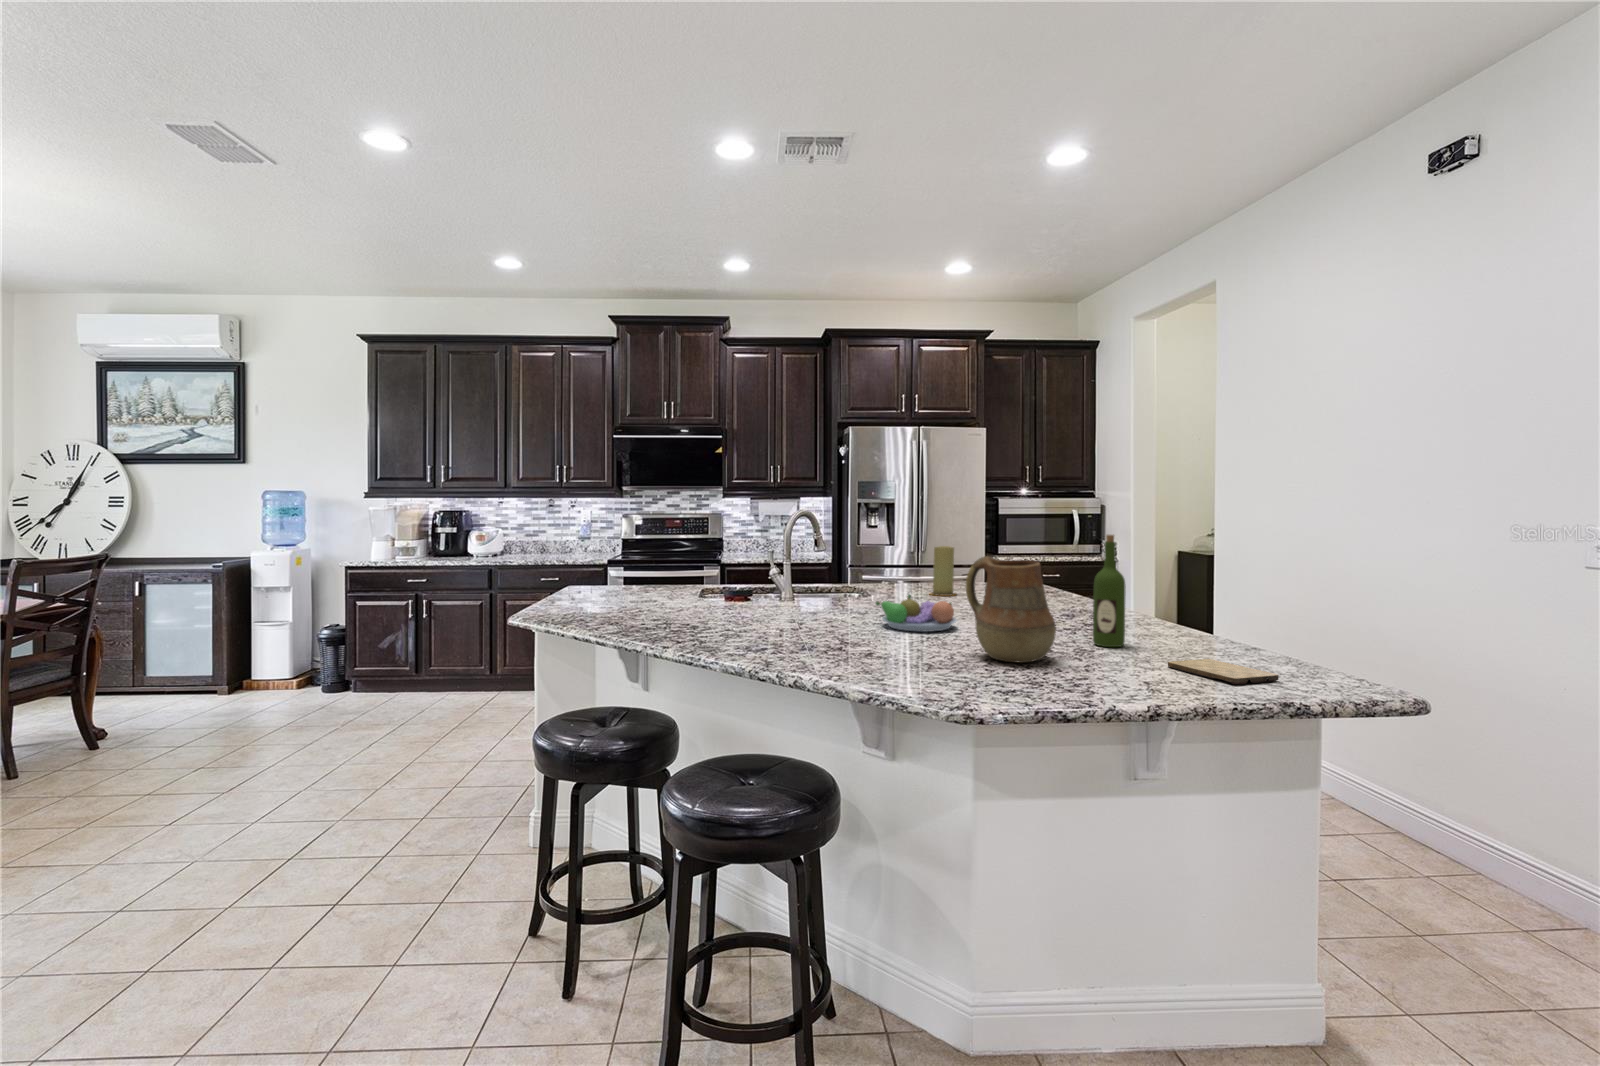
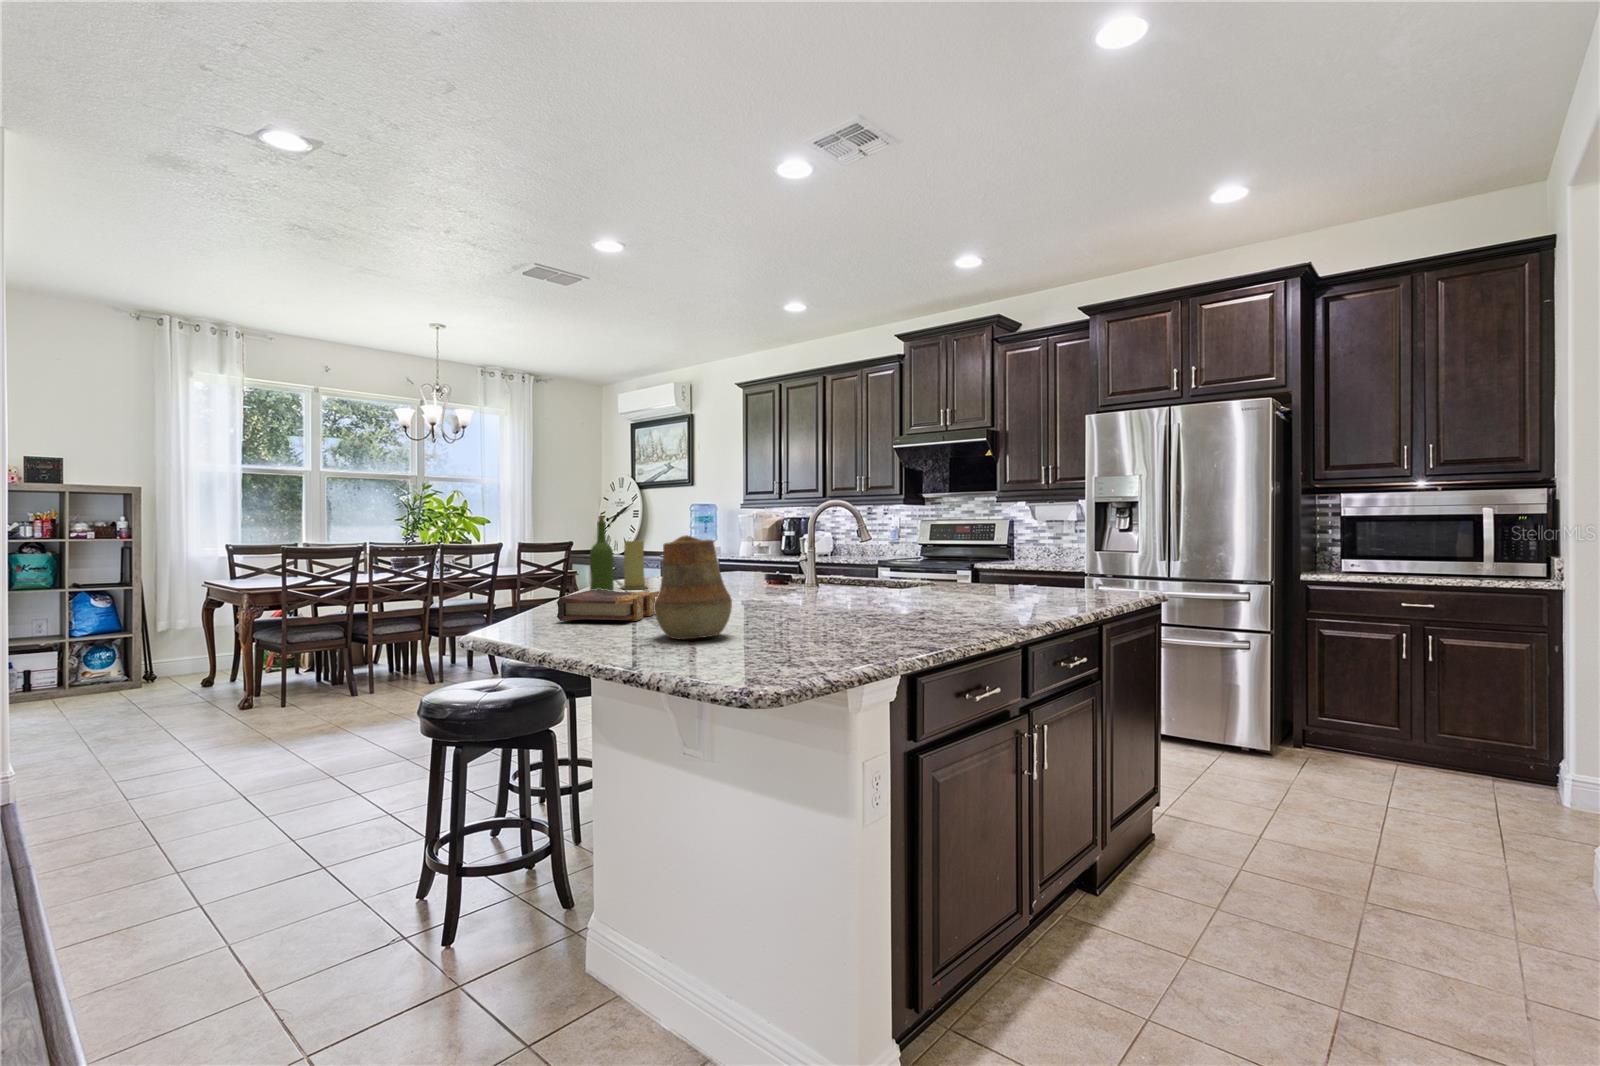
wine bottle: present [1093,535,1126,647] -> present [590,516,614,591]
candle: present [930,546,956,596] -> present [622,540,646,589]
fruit bowl: present [876,595,957,632] -> none [739,582,814,618]
book: none [760,616,891,664] -> present [557,589,659,621]
cutting board: present [1168,659,1279,684] -> none [720,654,822,681]

